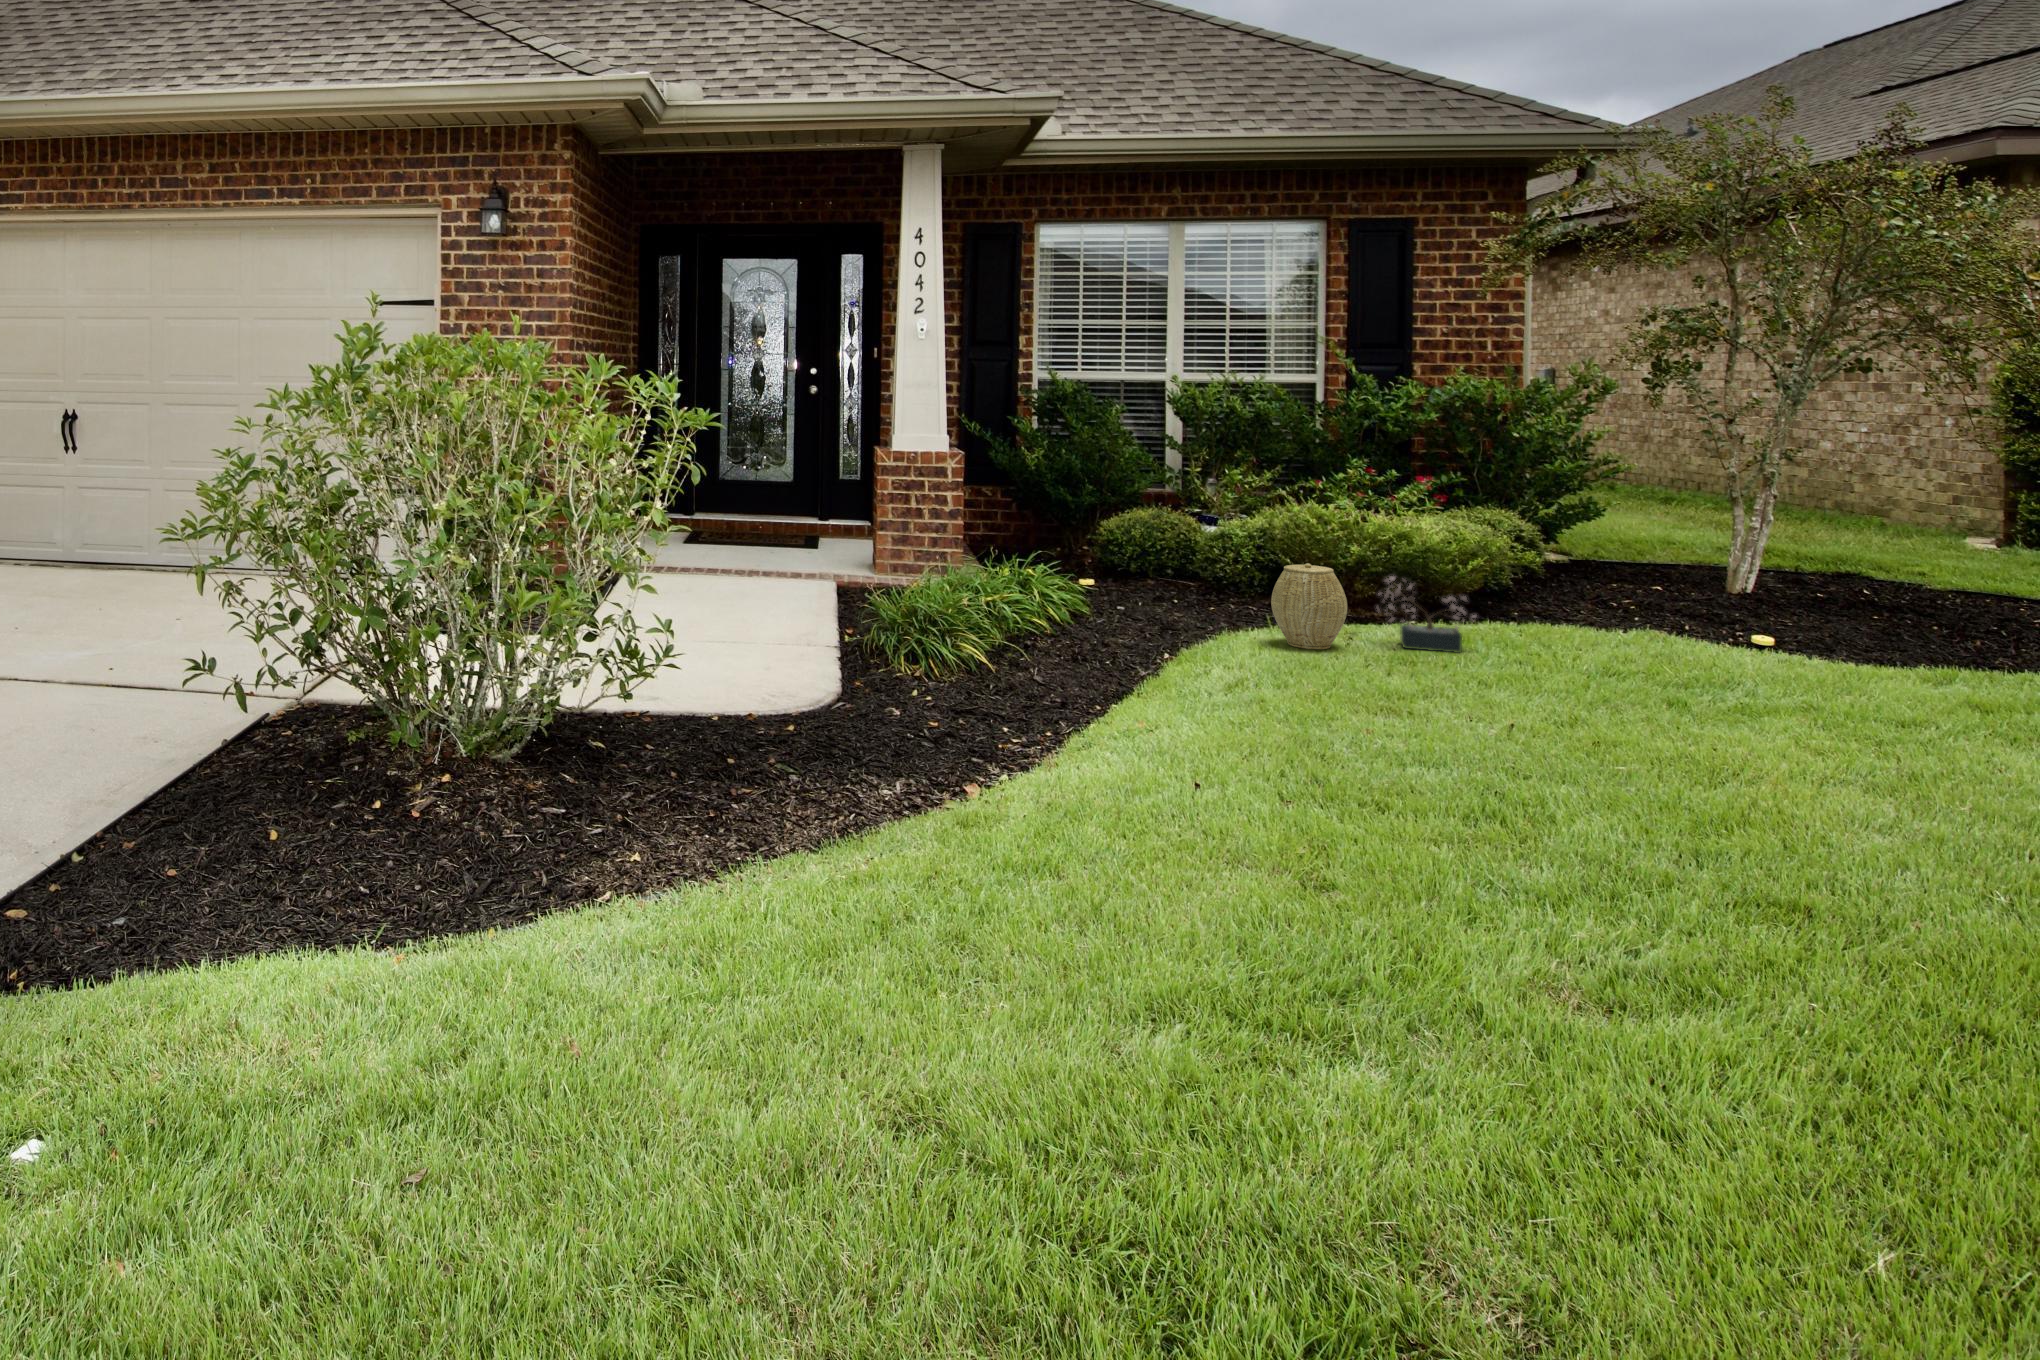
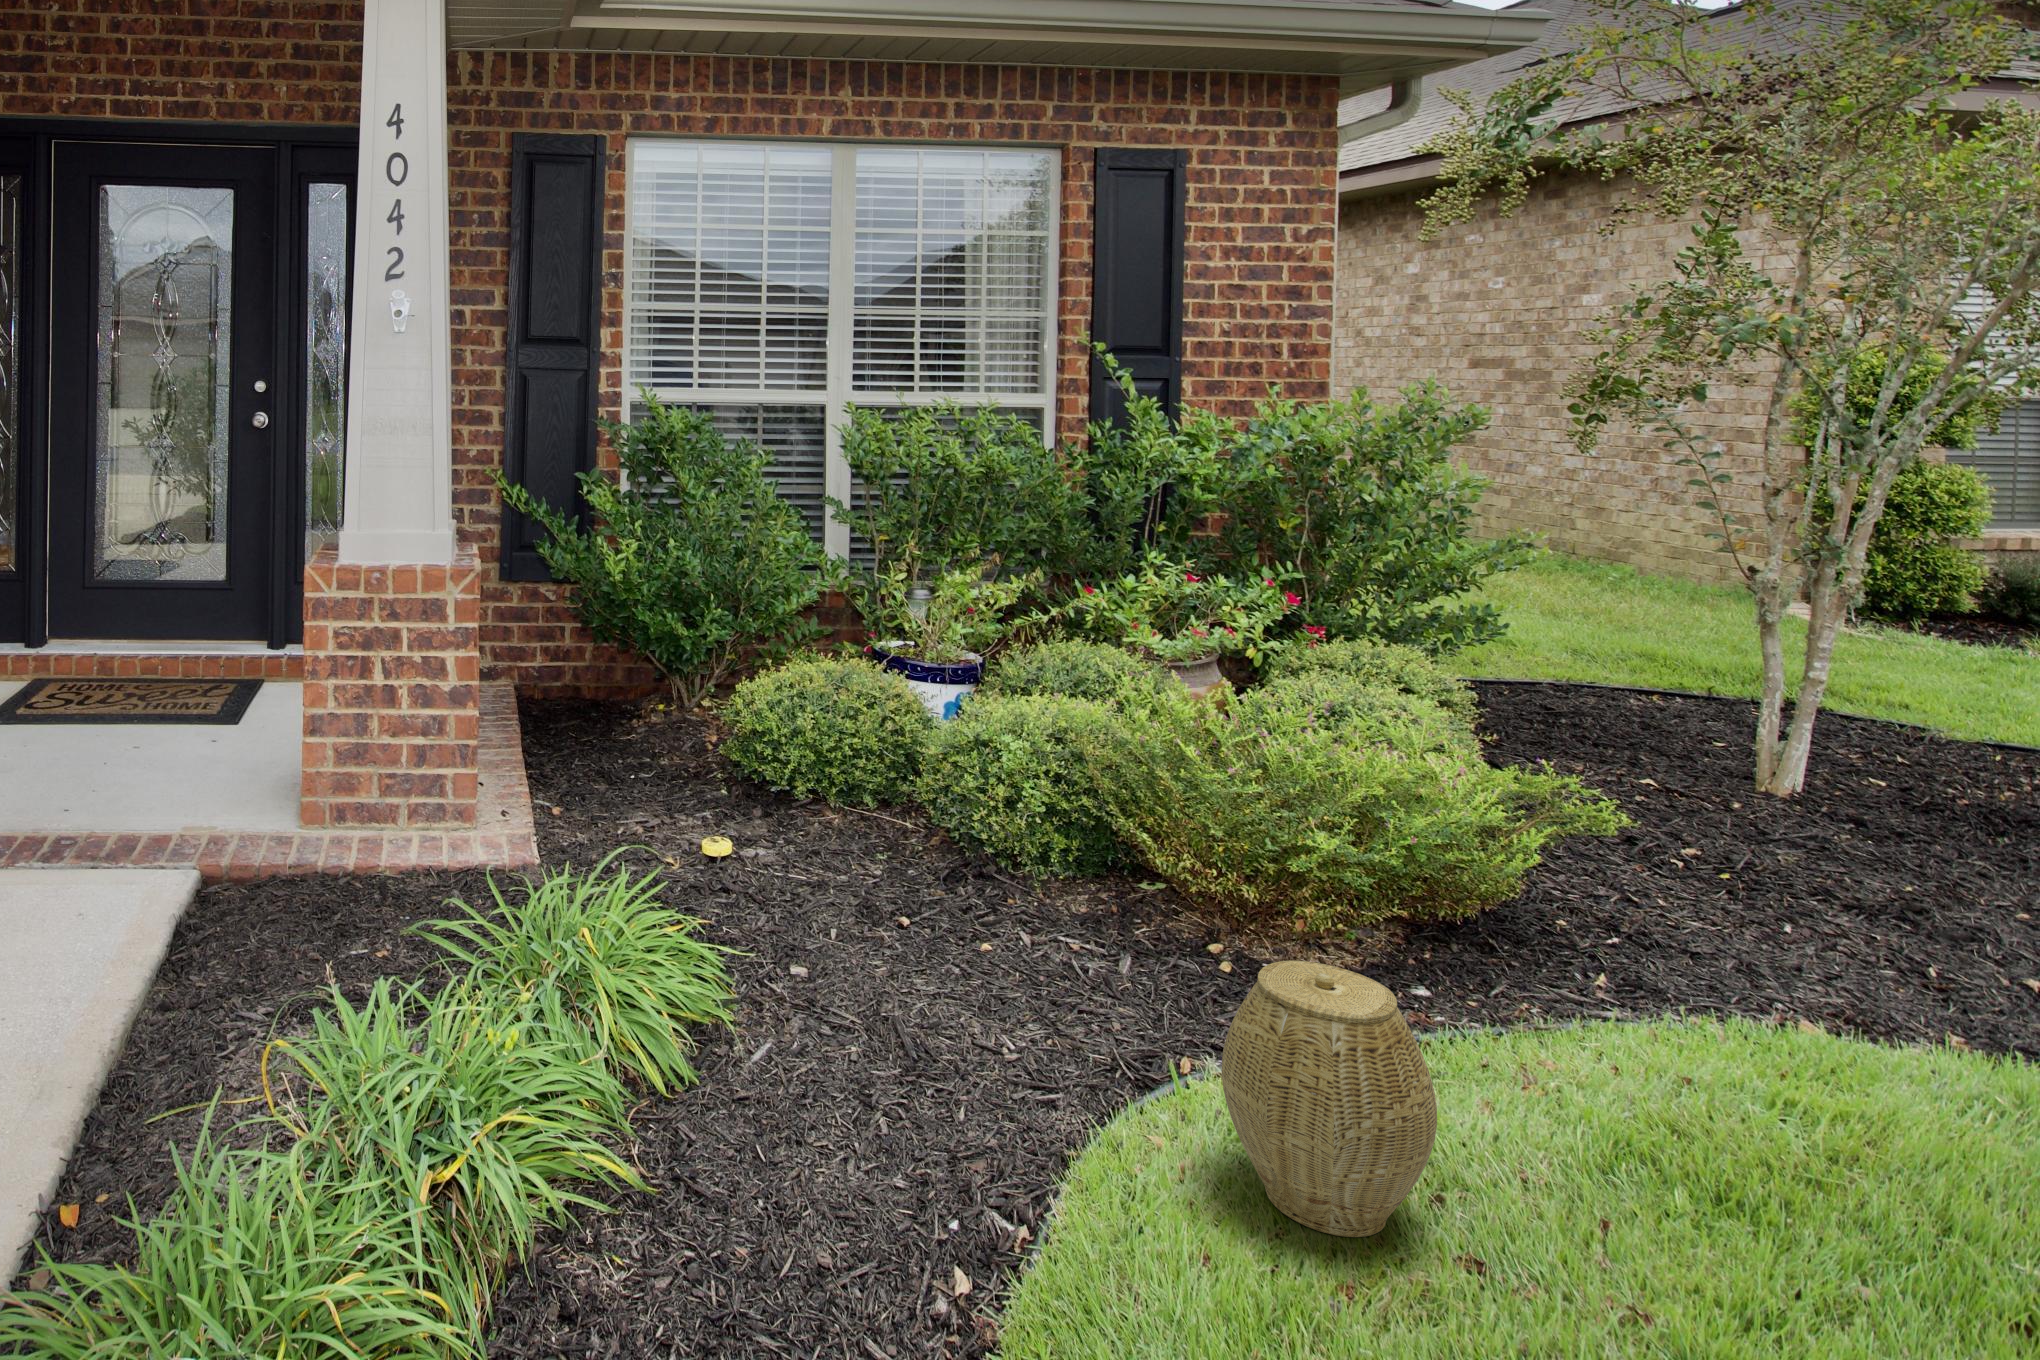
decorative plant: present [1379,576,1476,653] -> none [1466,971,1739,1216]

